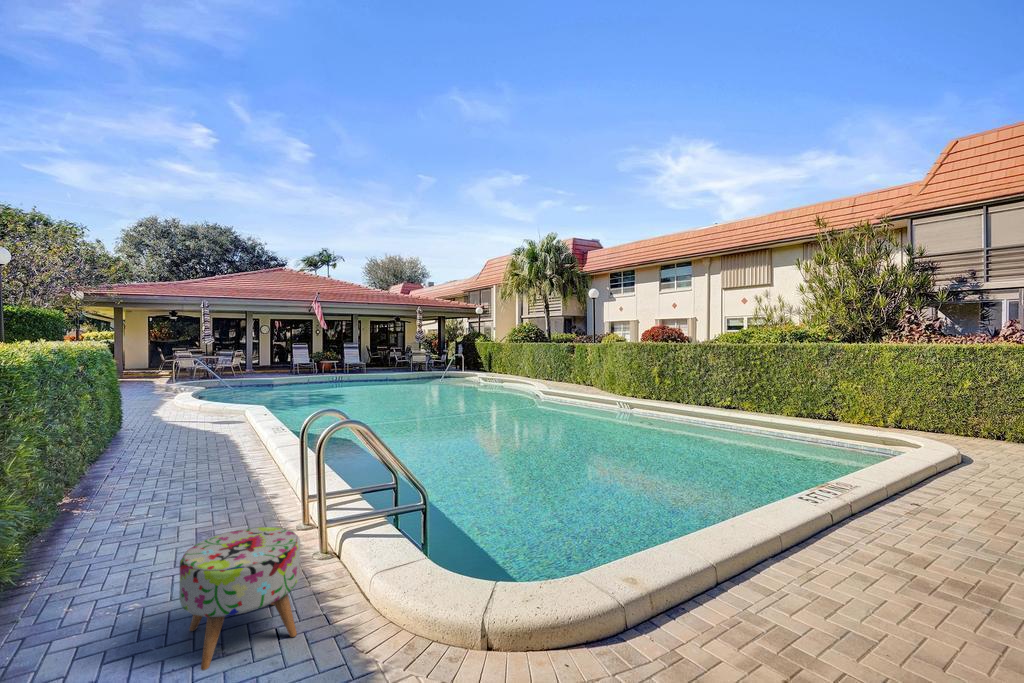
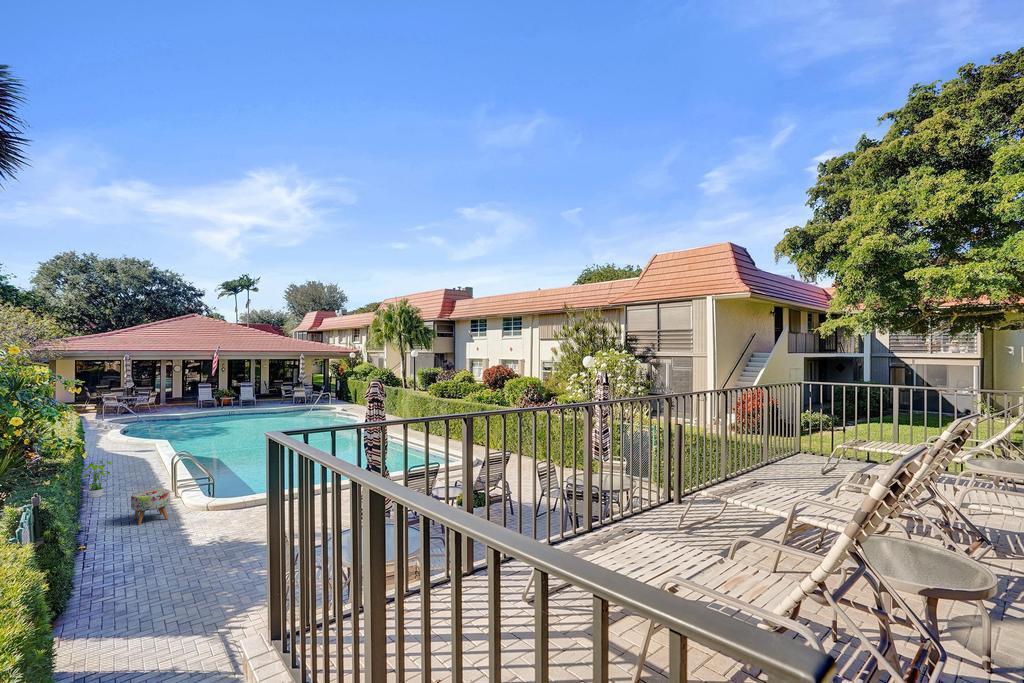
potted plant: none [84,436,152,525] -> present [83,461,111,498]

